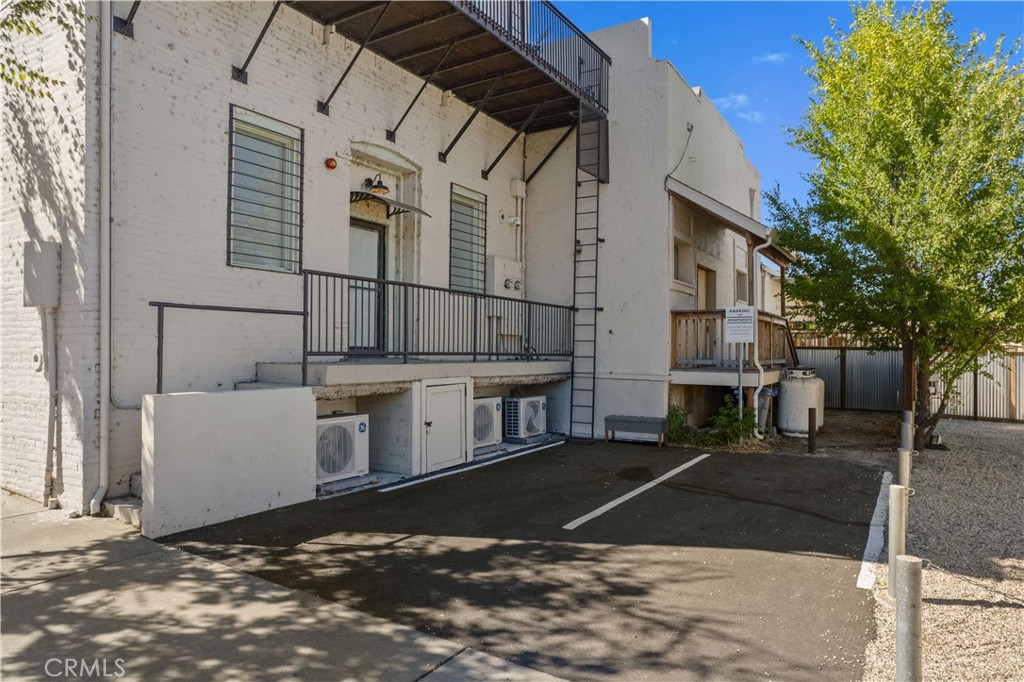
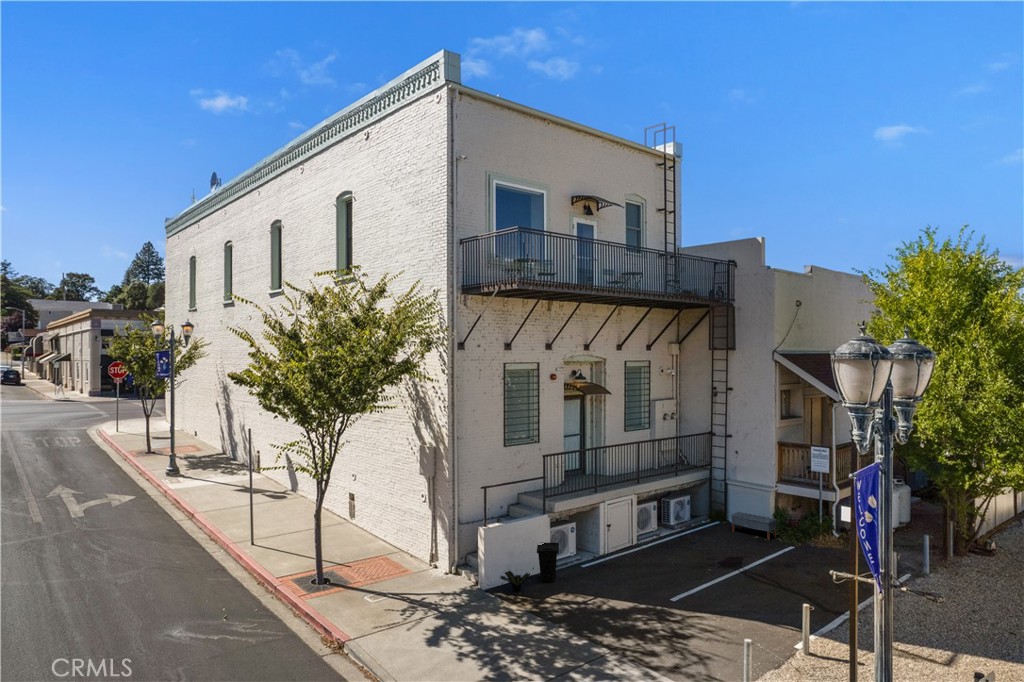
trash can: none [287,441,337,517] -> present [537,543,559,582]
potted plant: none [190,494,271,537] -> present [500,571,530,591]

